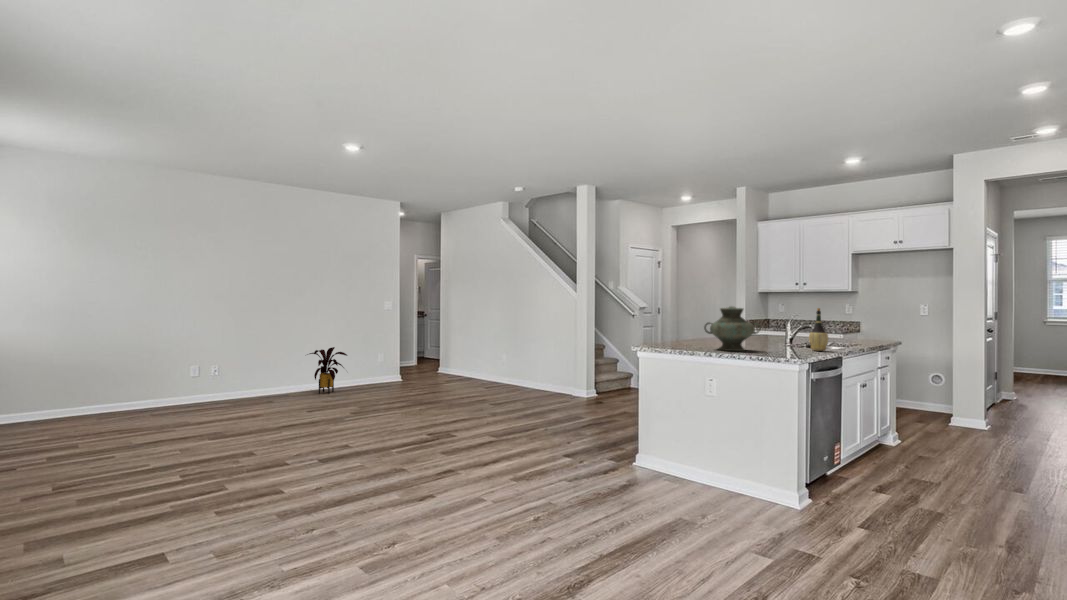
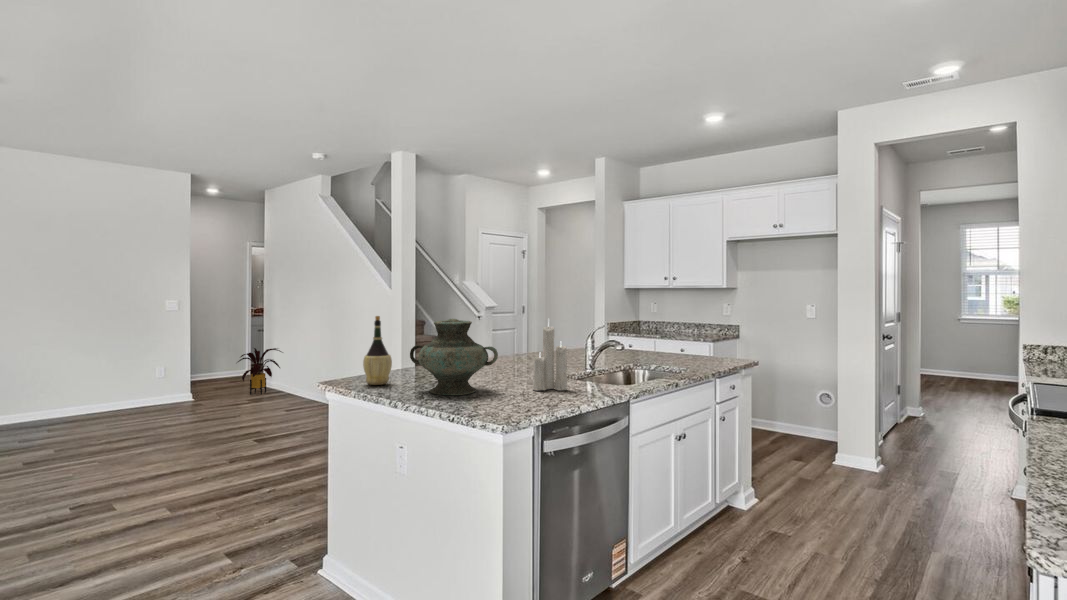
candle: none [777,305,800,351] -> present [532,322,567,390]
wine bottle: present [809,308,828,351] -> present [363,316,392,385]
house plant: present [310,347,347,394] -> present [238,348,281,395]

